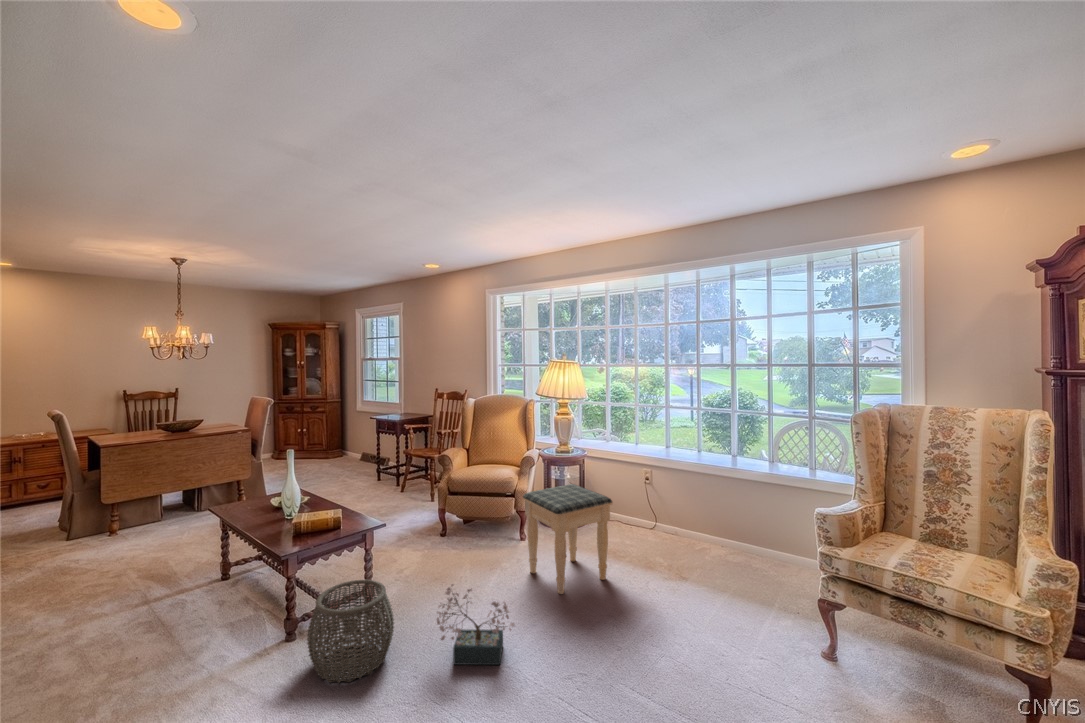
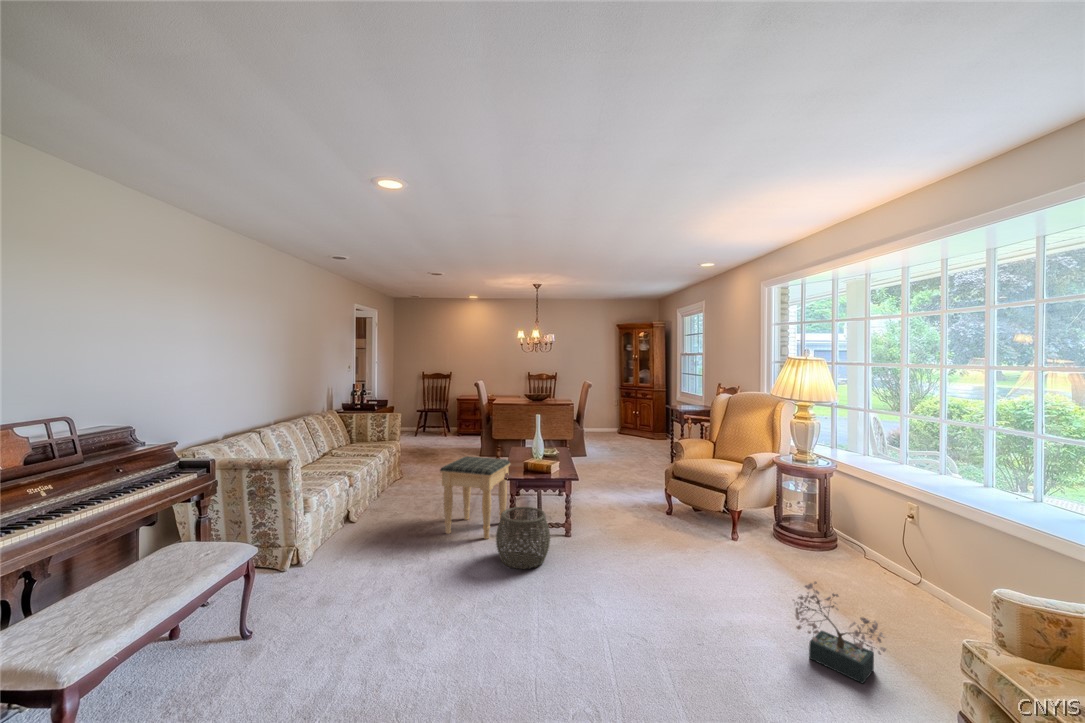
footstool: present [523,484,613,594] -> present [440,456,510,539]
decorative plant: present [437,584,514,665] -> present [793,582,886,683]

